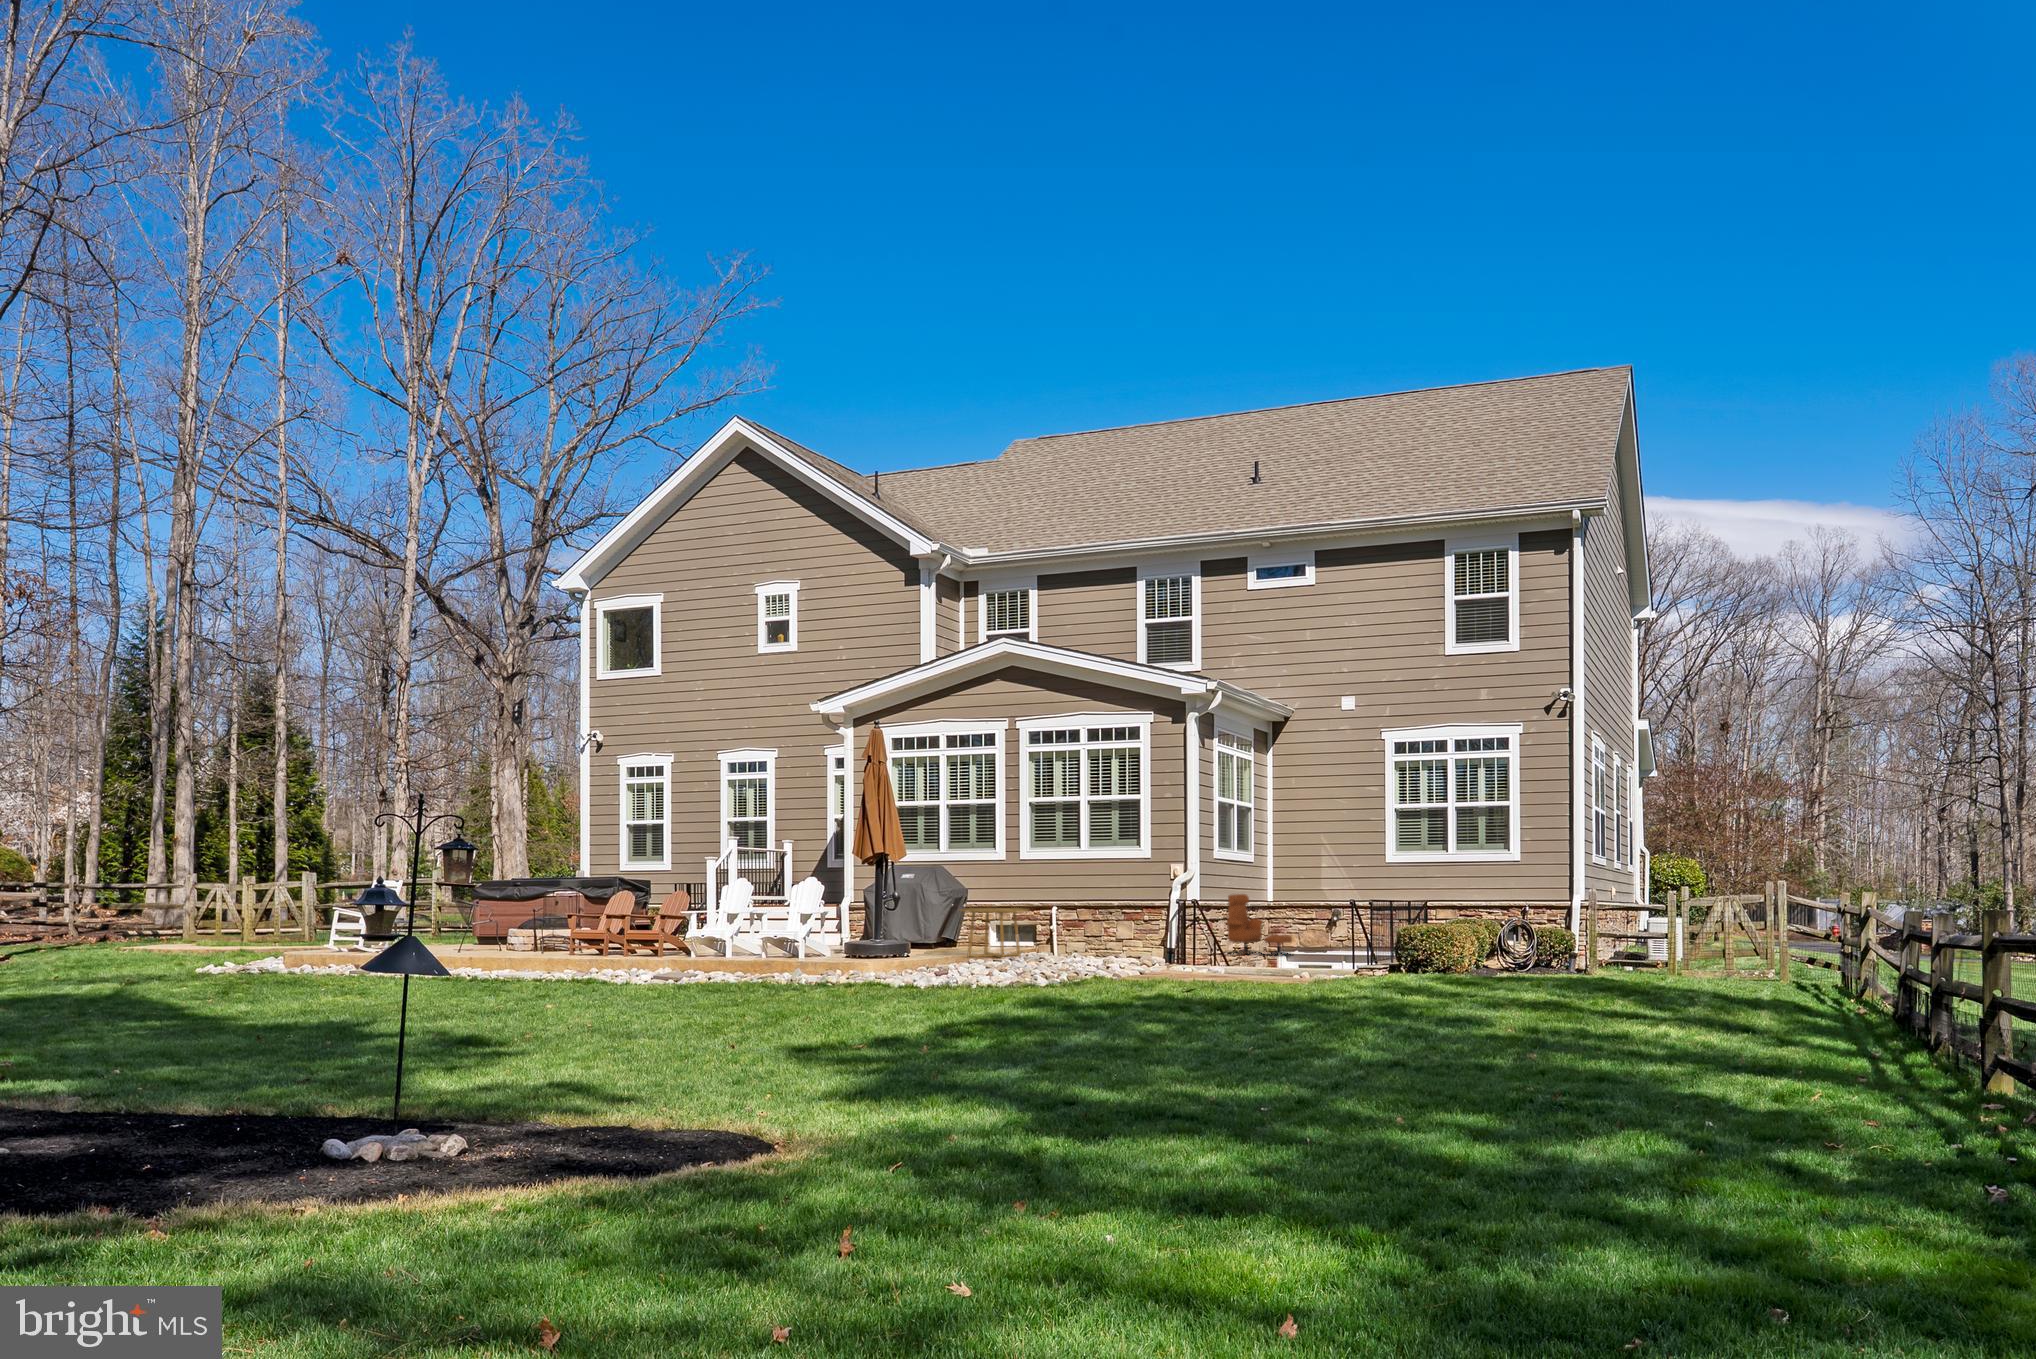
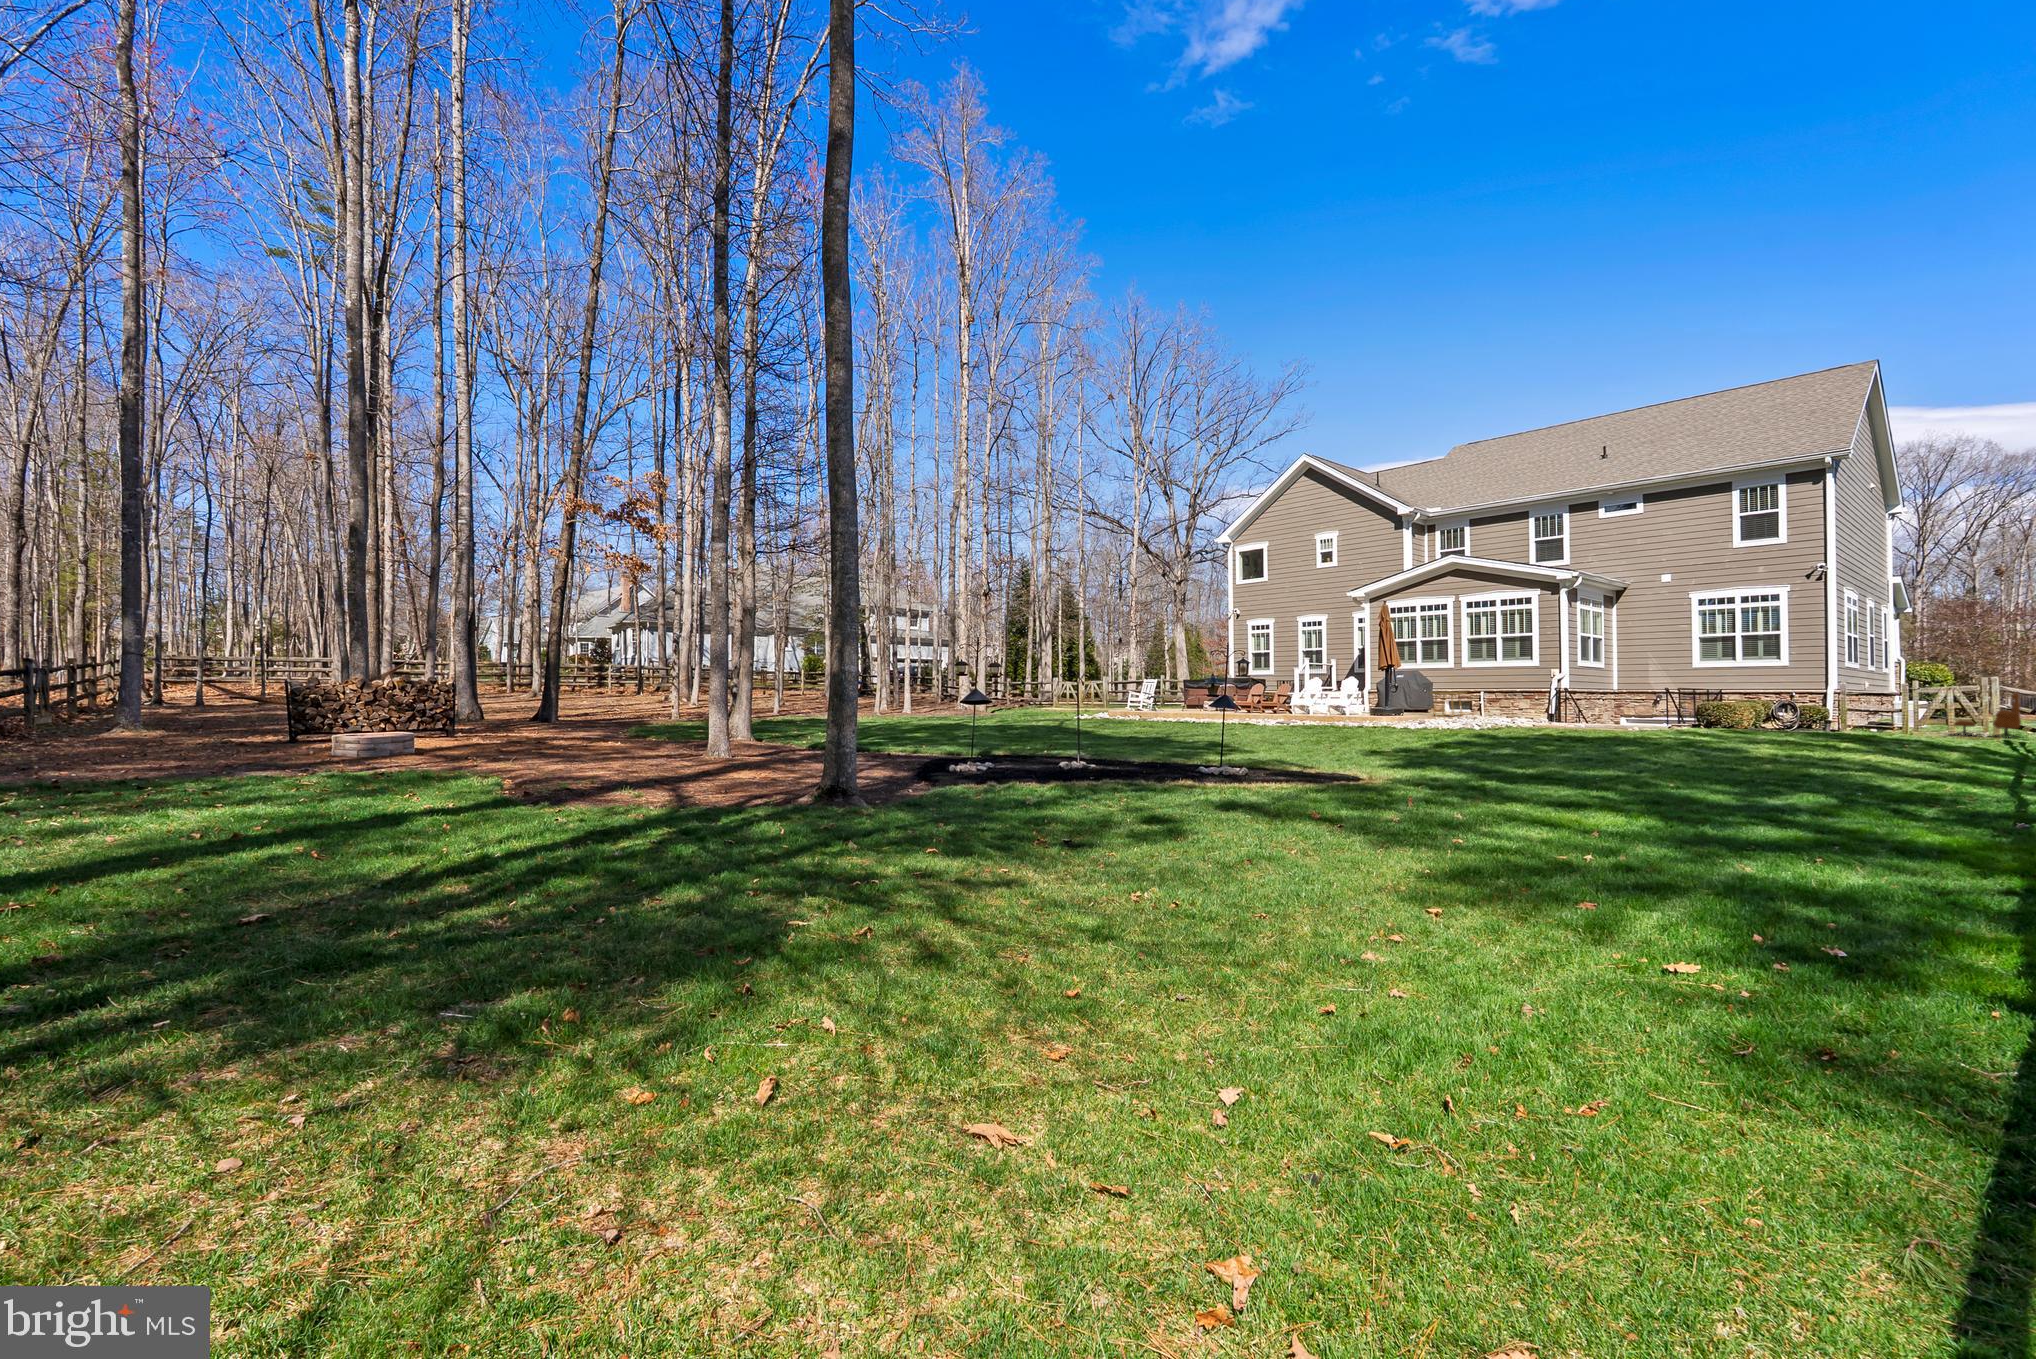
lounge chair: present [1226,894,1292,956] -> present [1954,692,2021,737]

